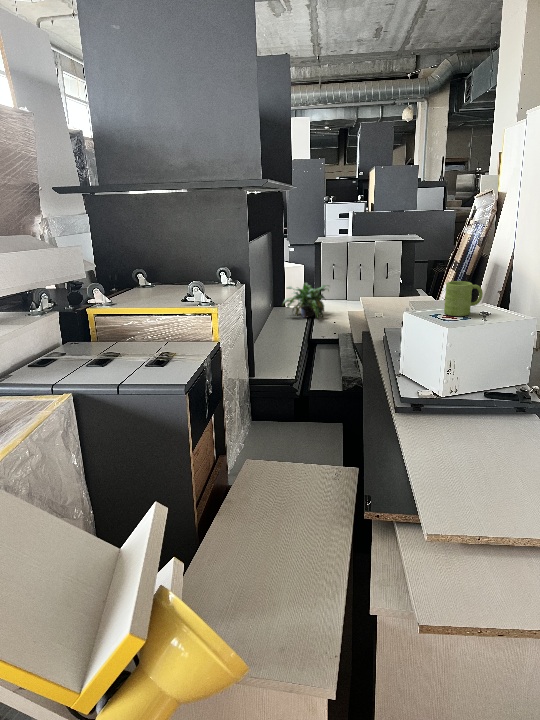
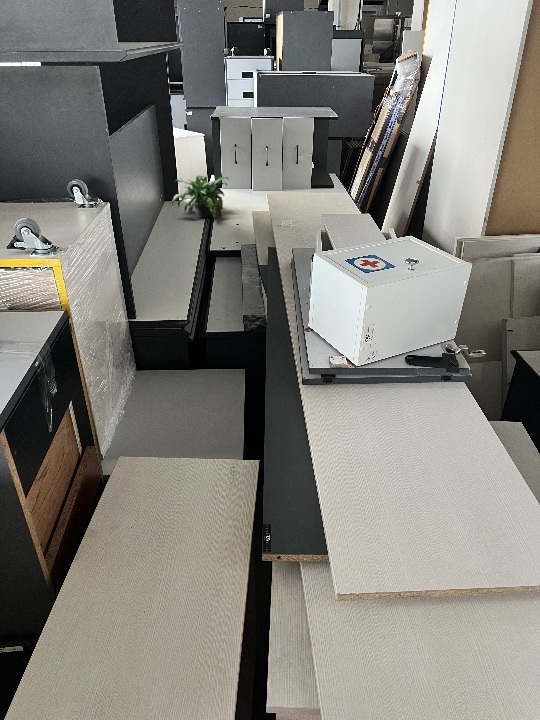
mug: present [444,281,483,316] -> none [362,219,408,266]

